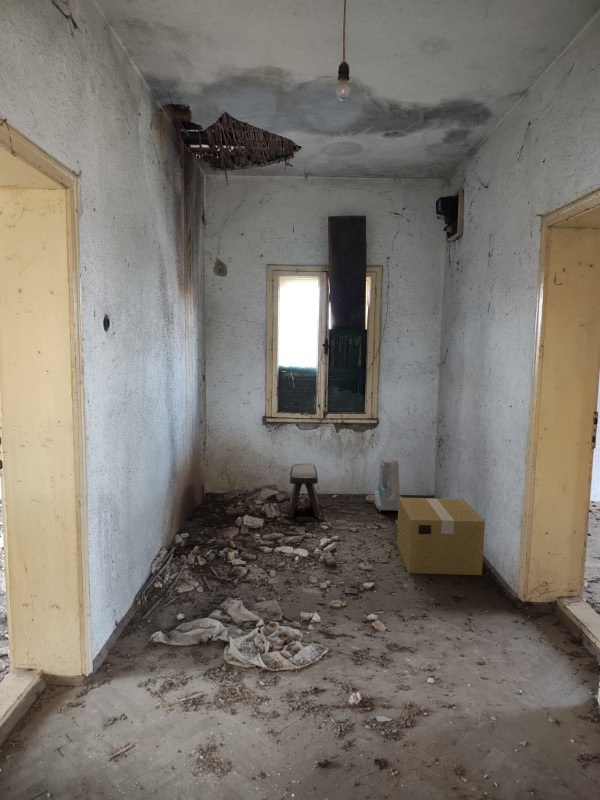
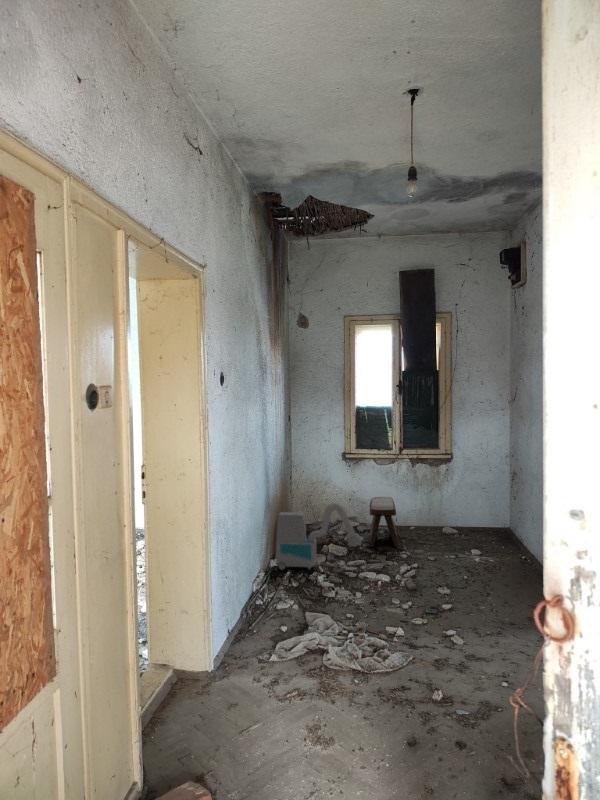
vacuum cleaner: present [374,458,402,511] -> present [276,503,363,570]
cardboard box: present [397,498,485,575] -> none [474,528,557,602]

